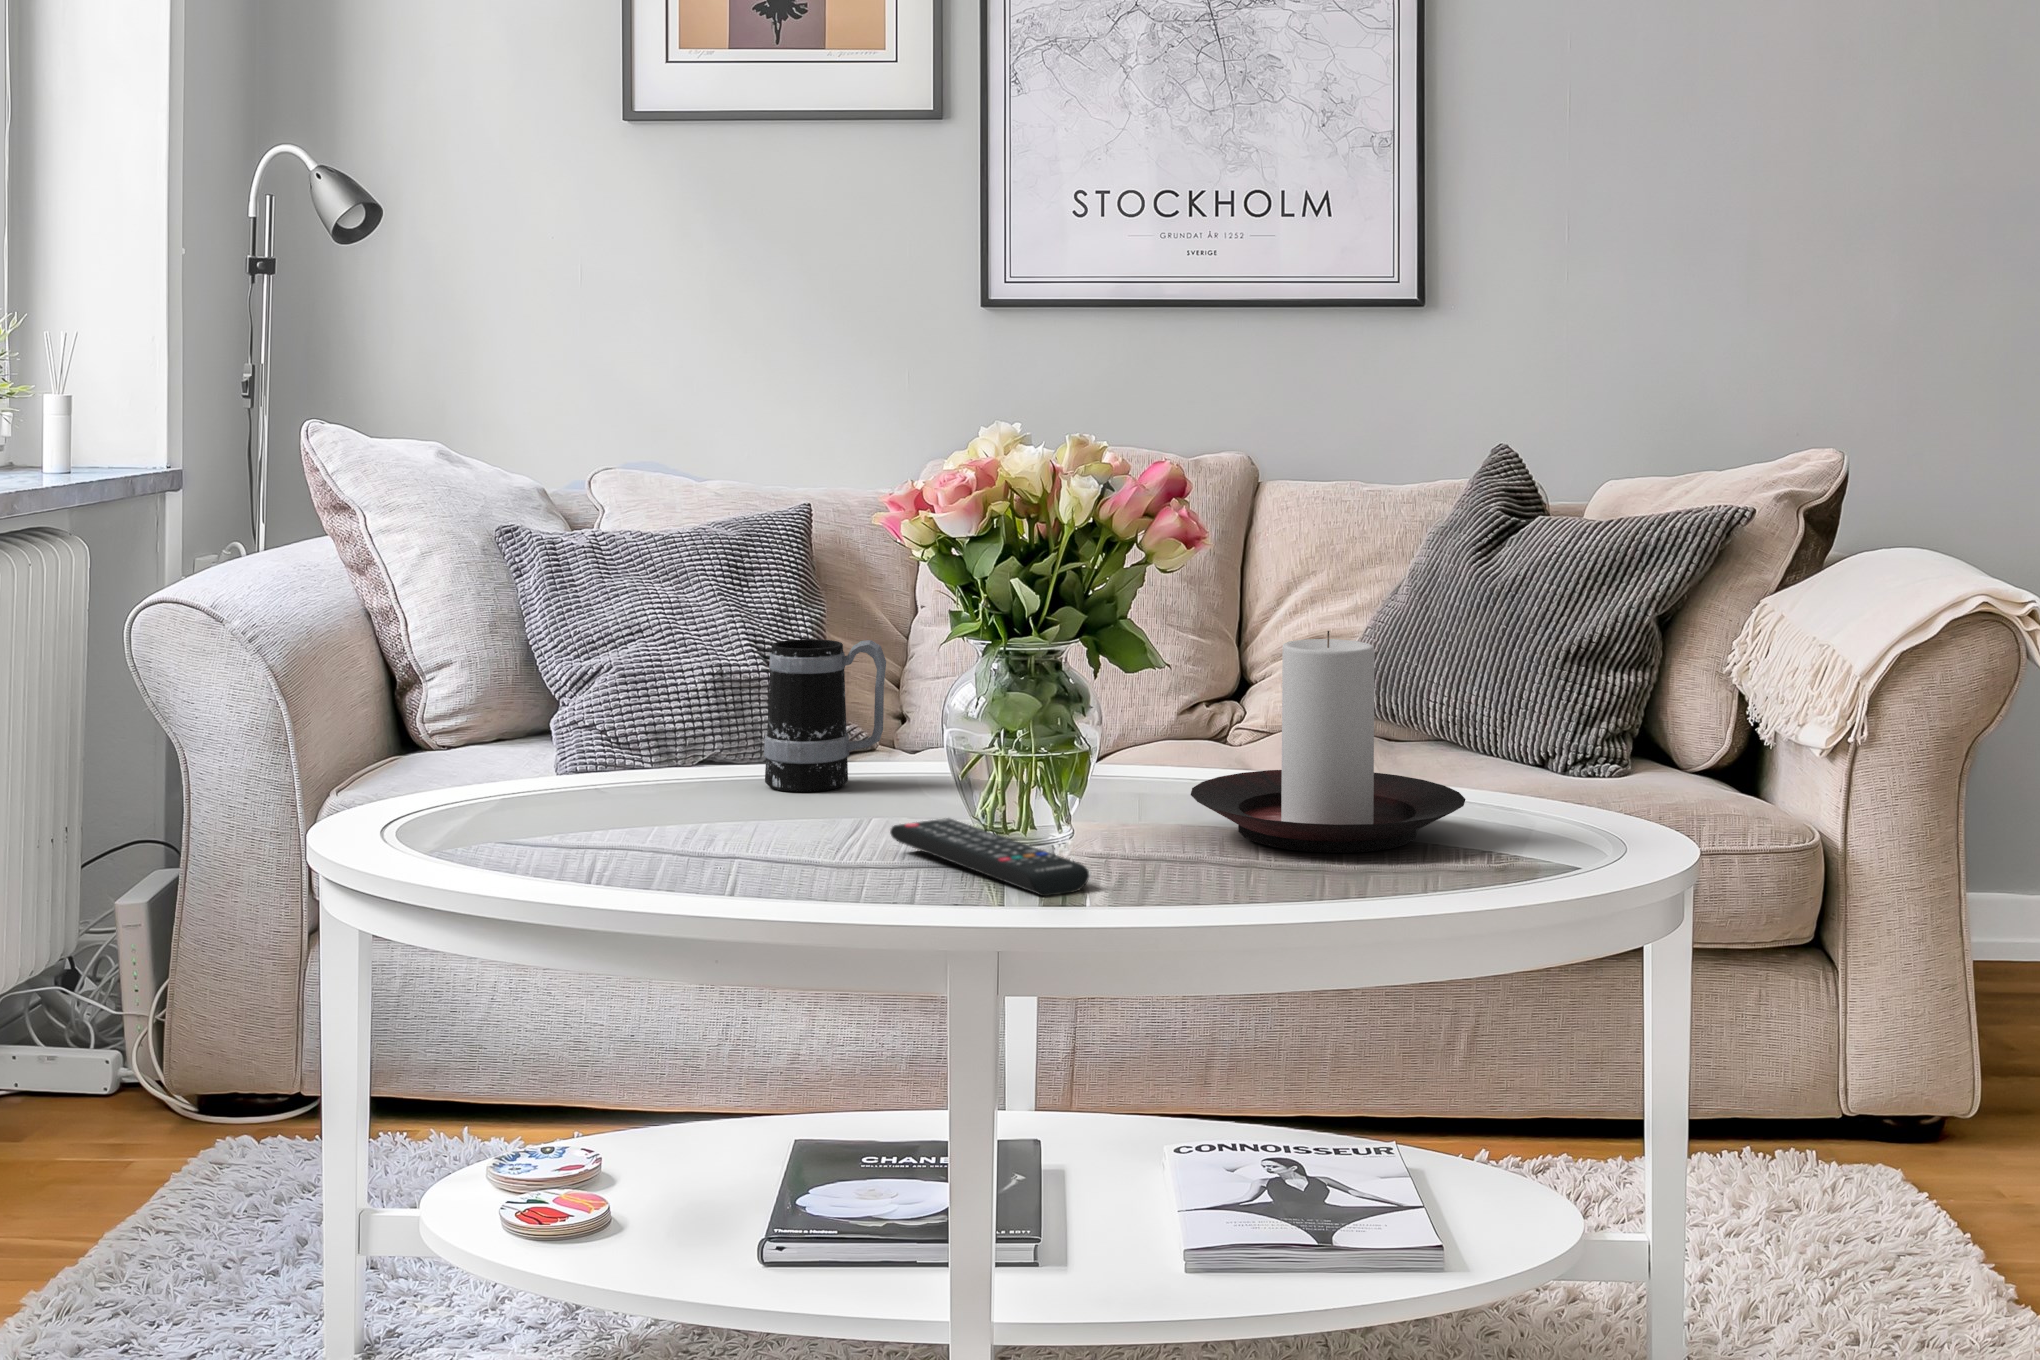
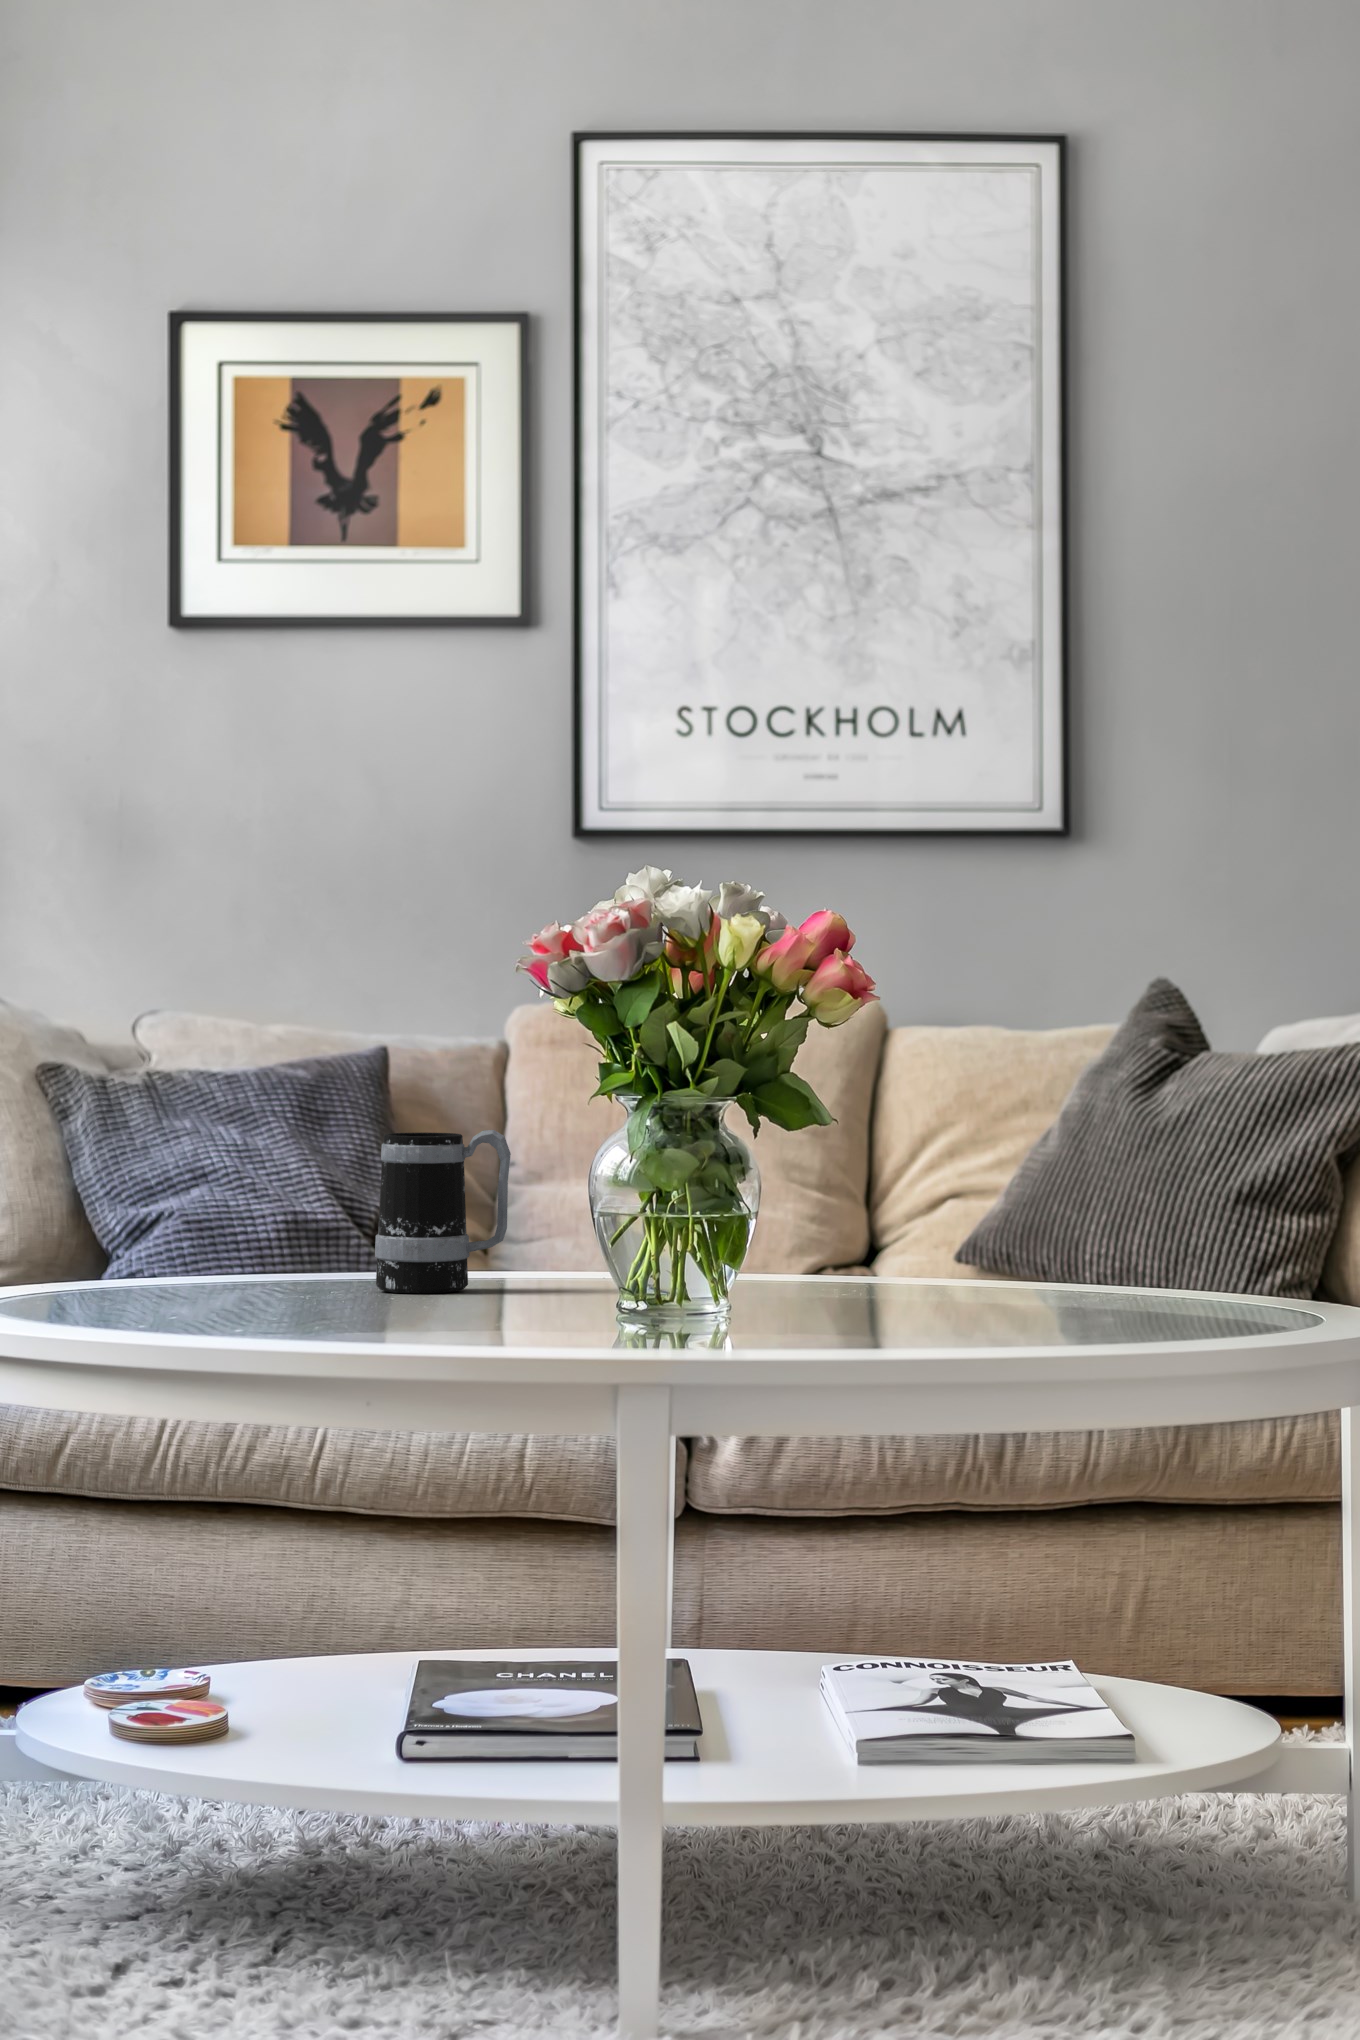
candle holder: present [1191,631,1466,853] -> none [858,1089,1155,1318]
remote control: present [890,818,1089,896] -> none [536,1285,763,1340]

